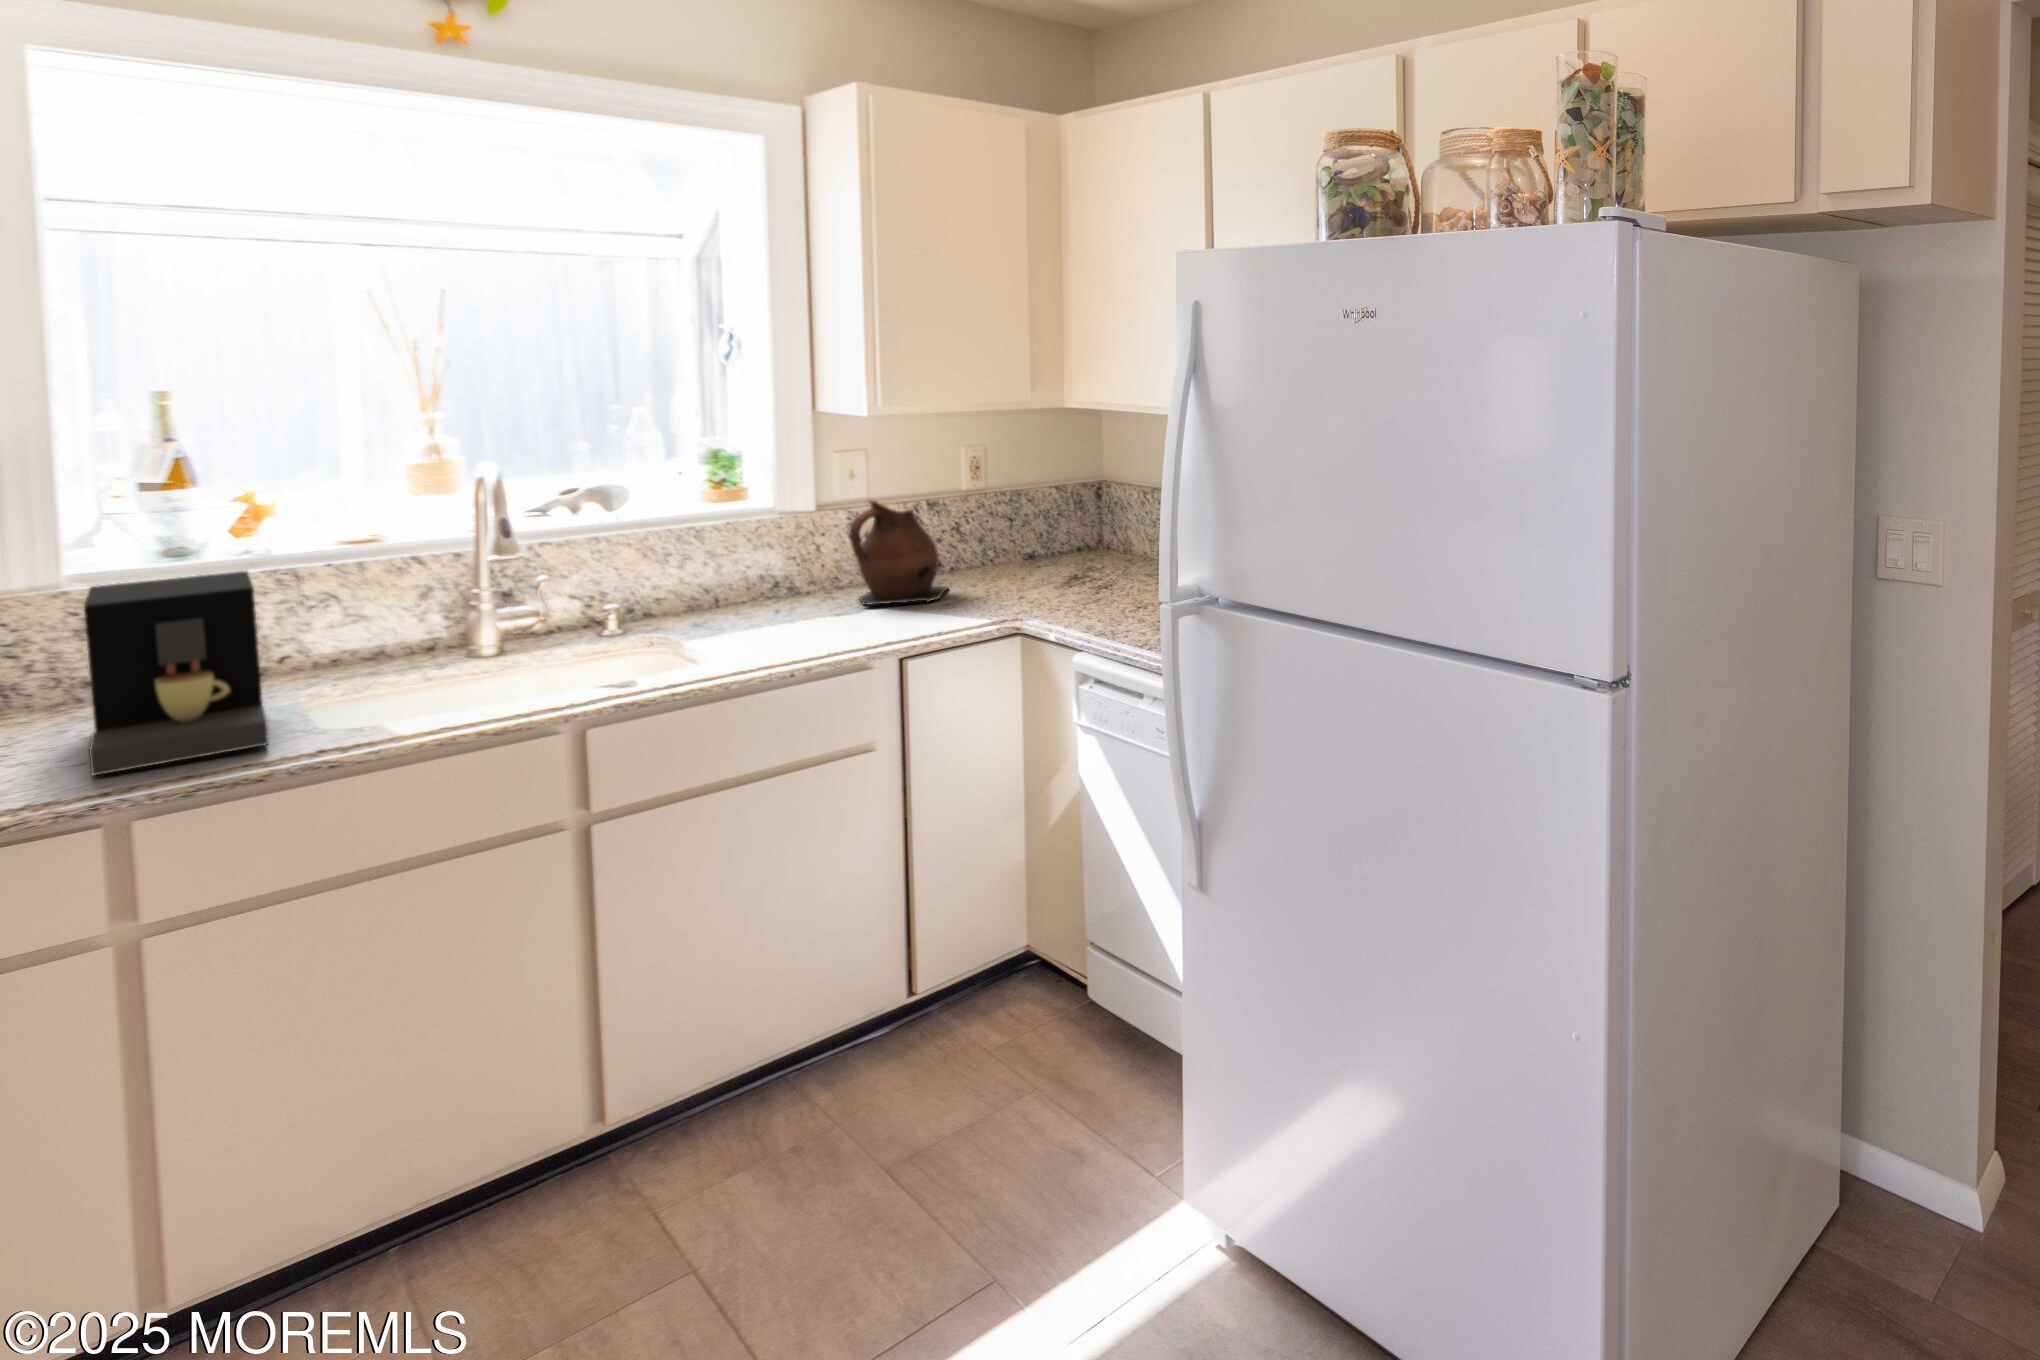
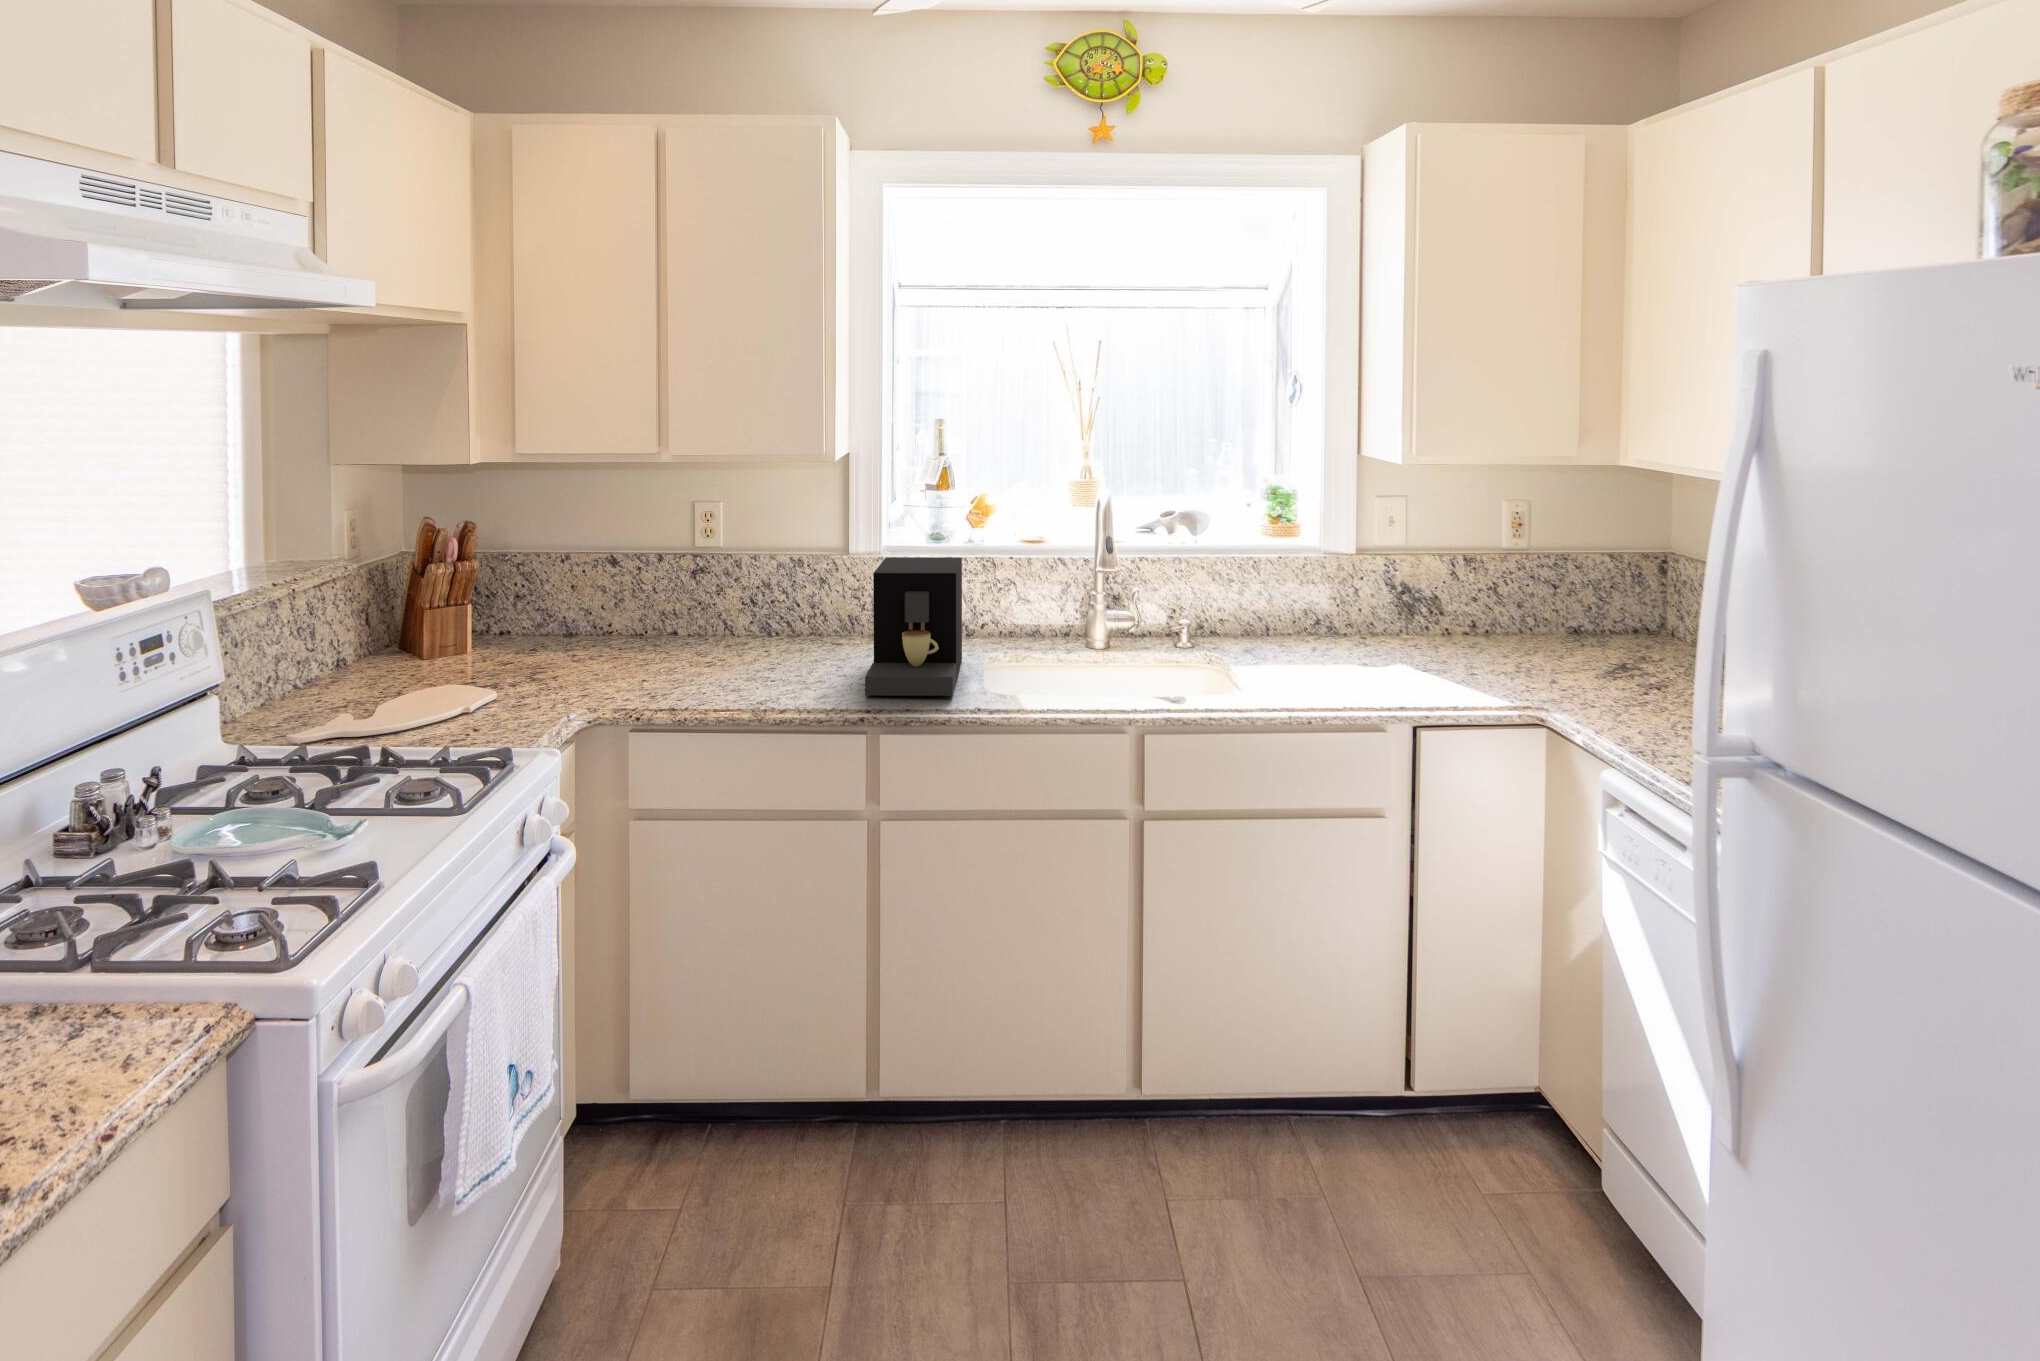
ceramic pitcher: present [850,500,948,605] -> none [1383,549,1480,666]

